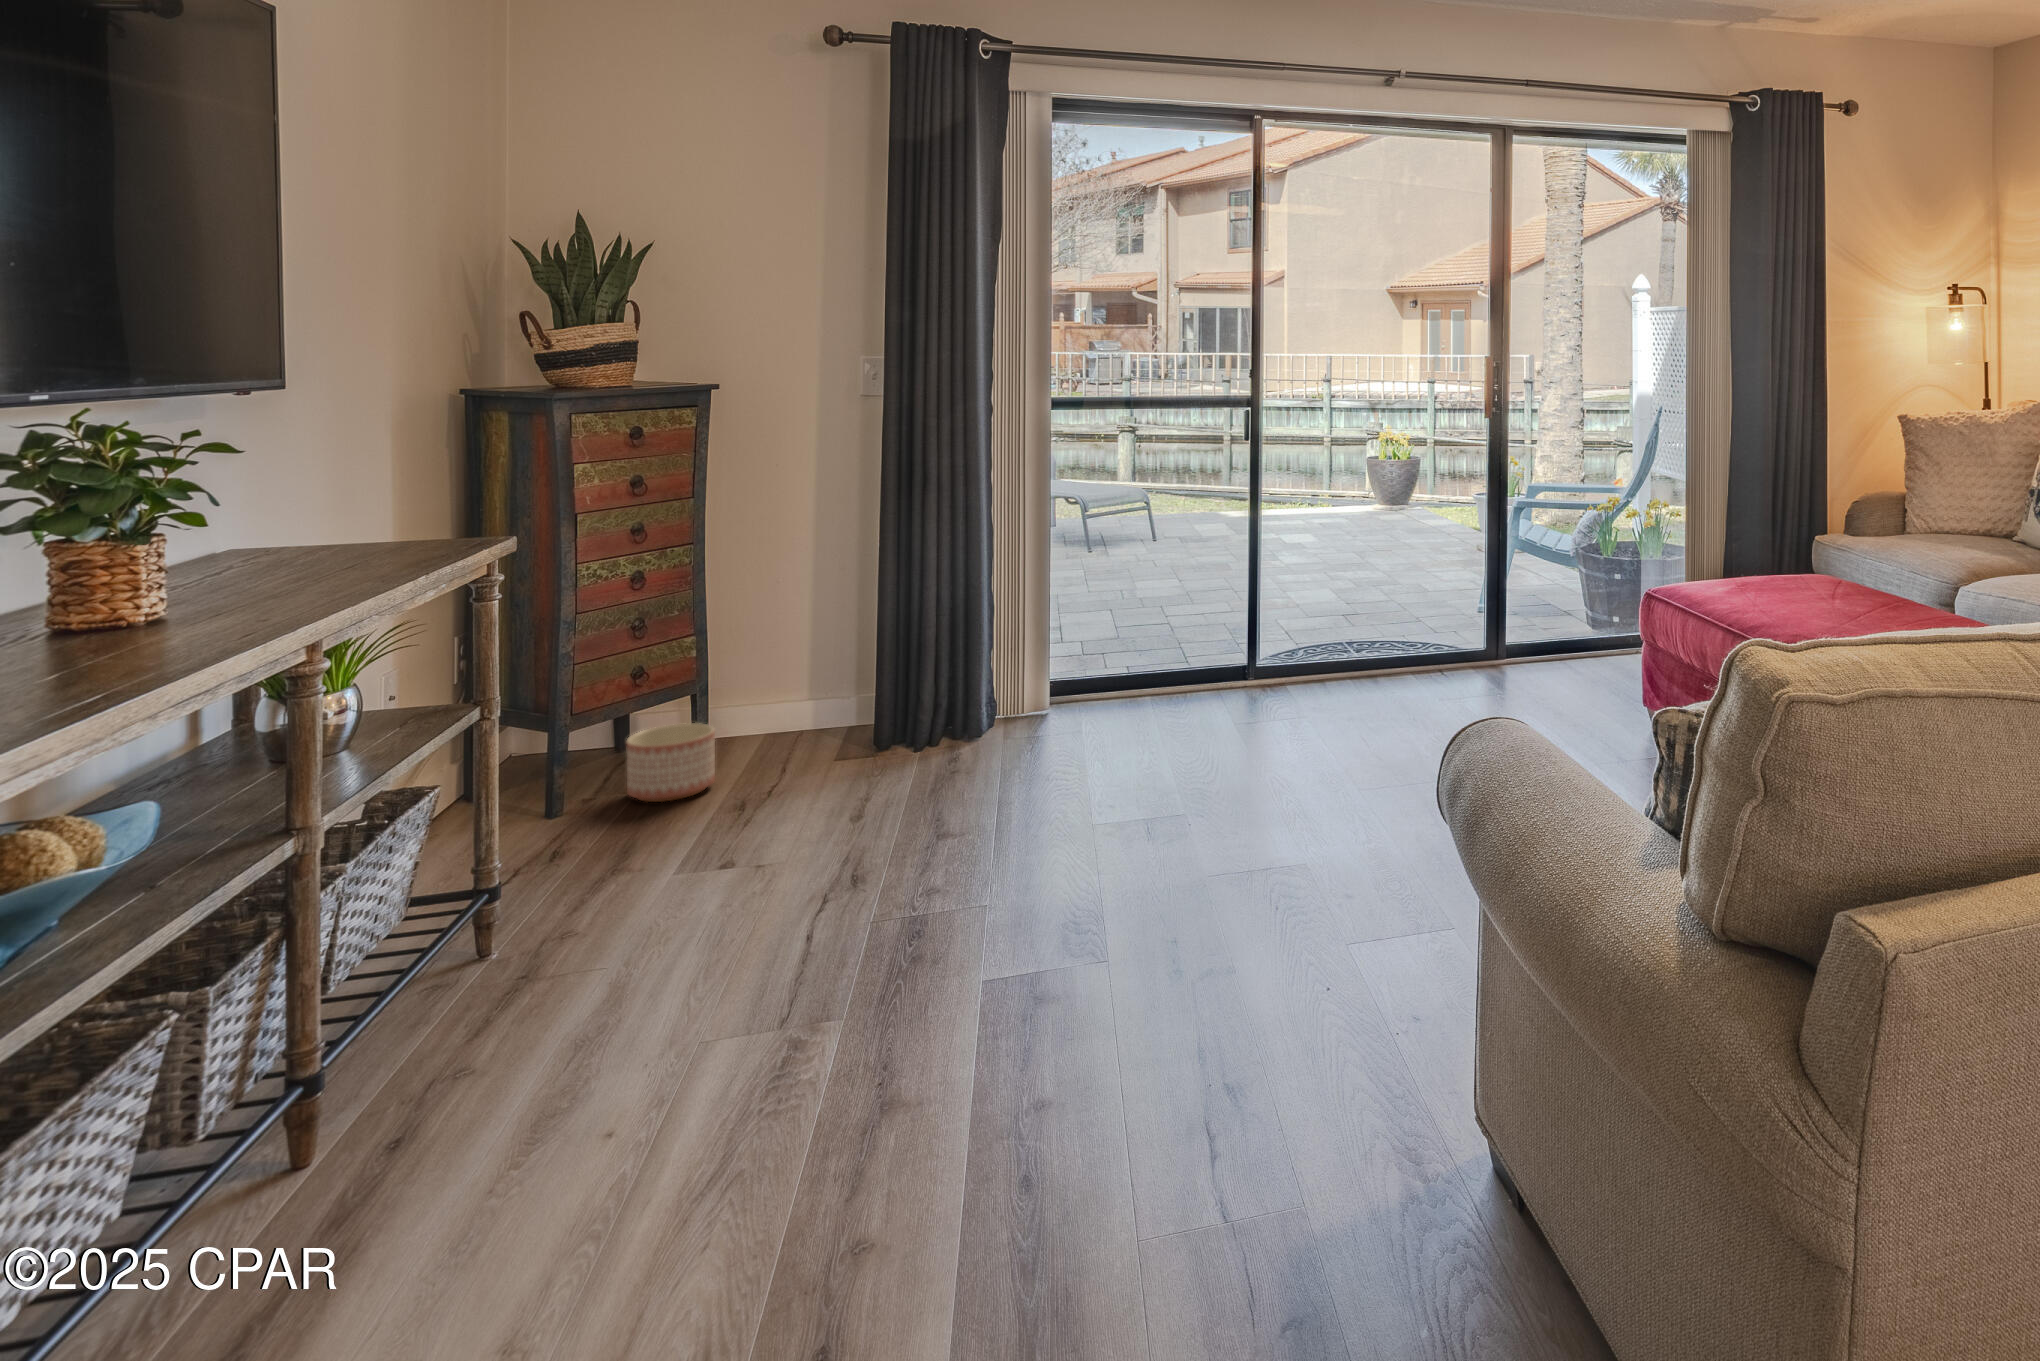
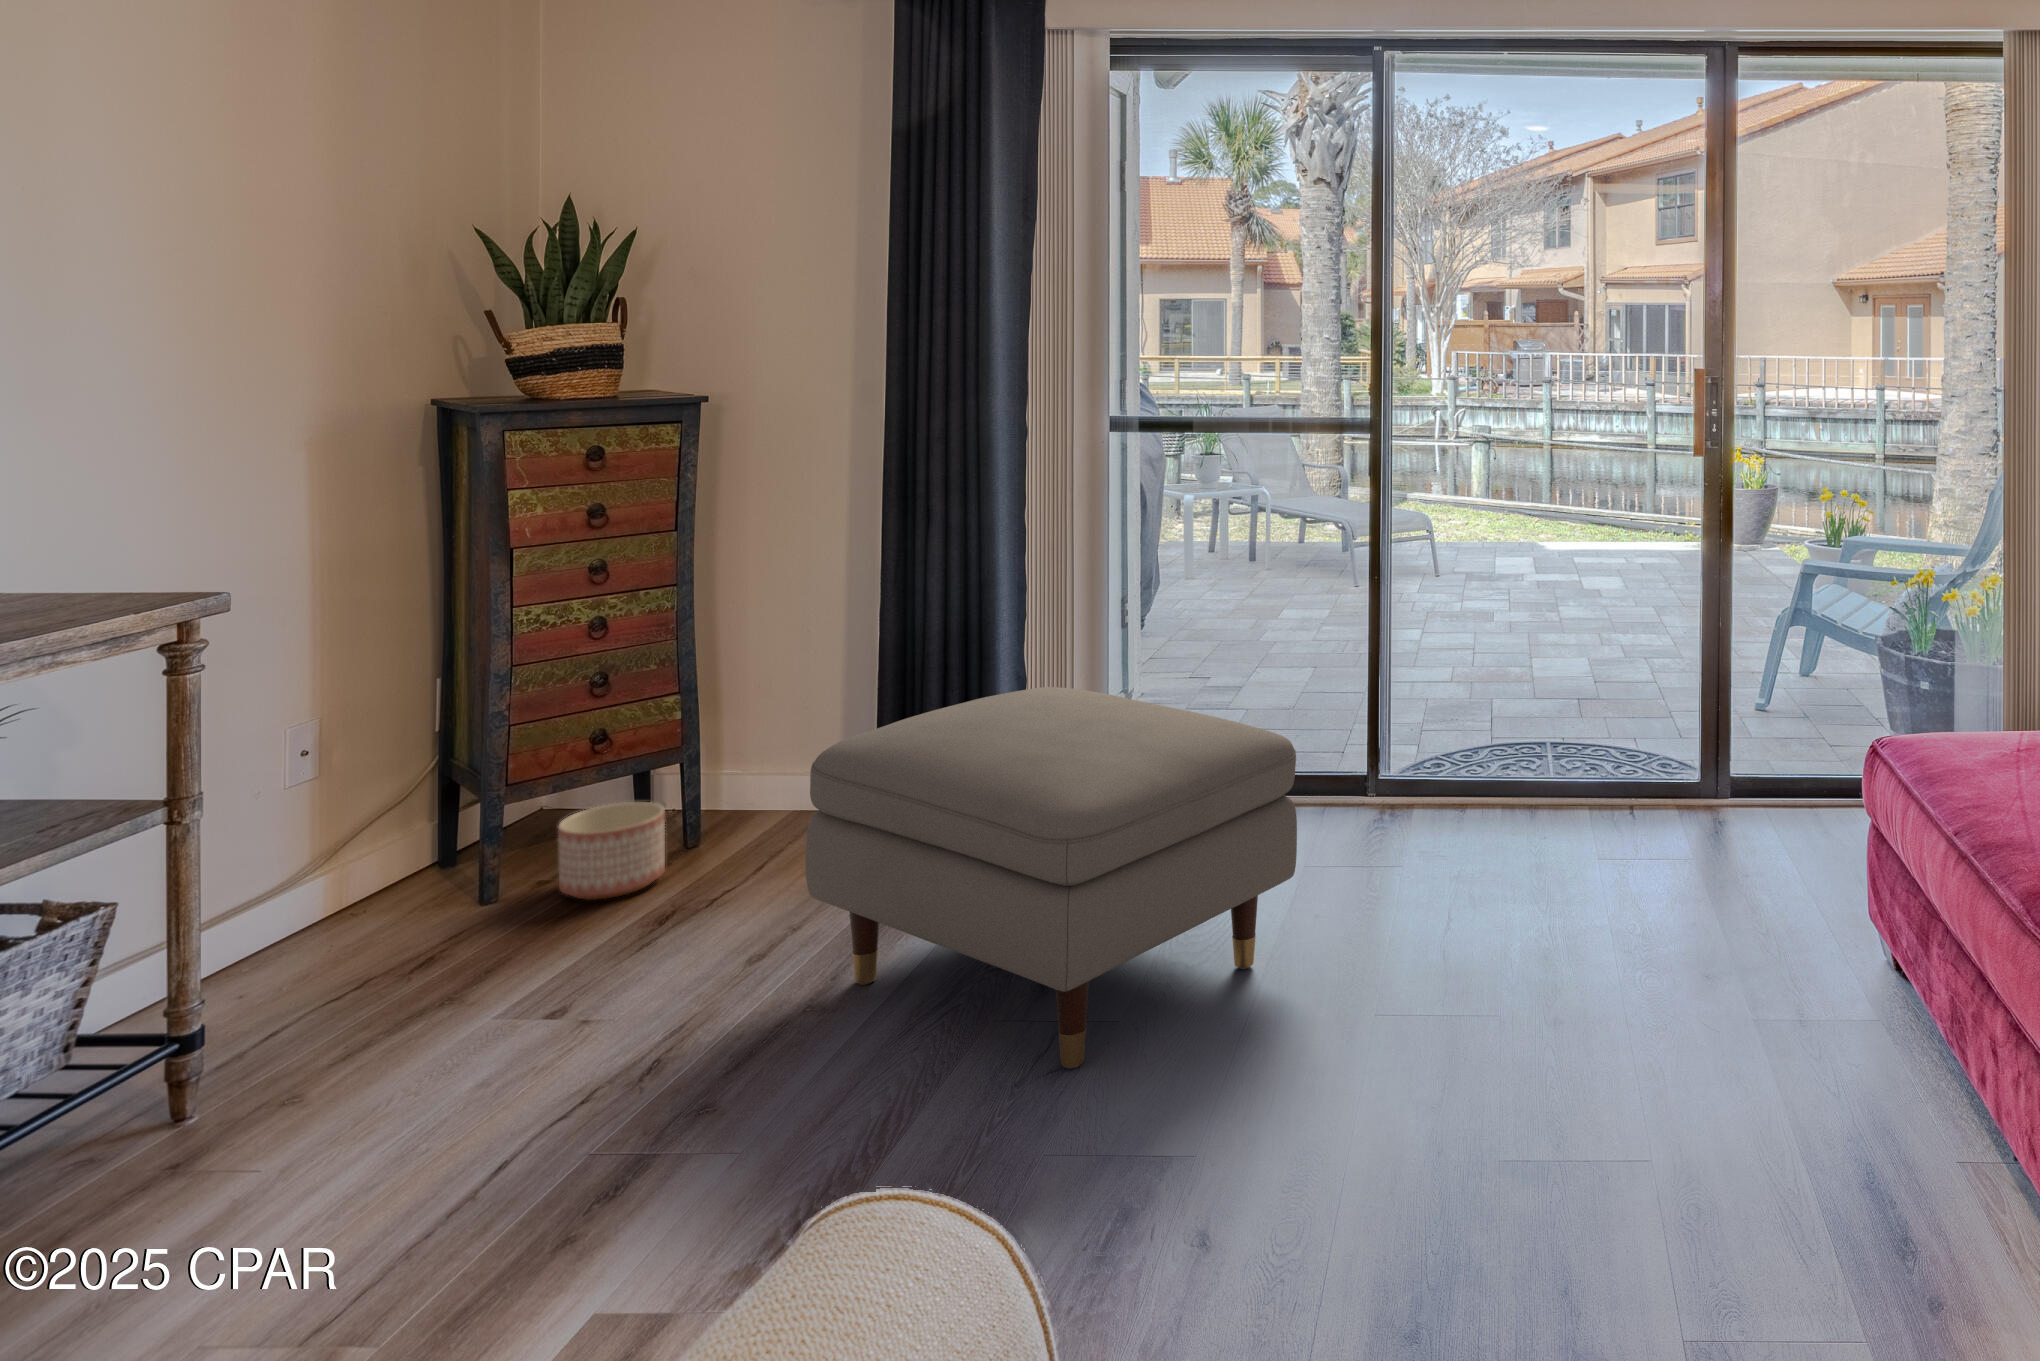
ottoman: none [930,600,1289,838] -> present [805,687,1297,1068]

